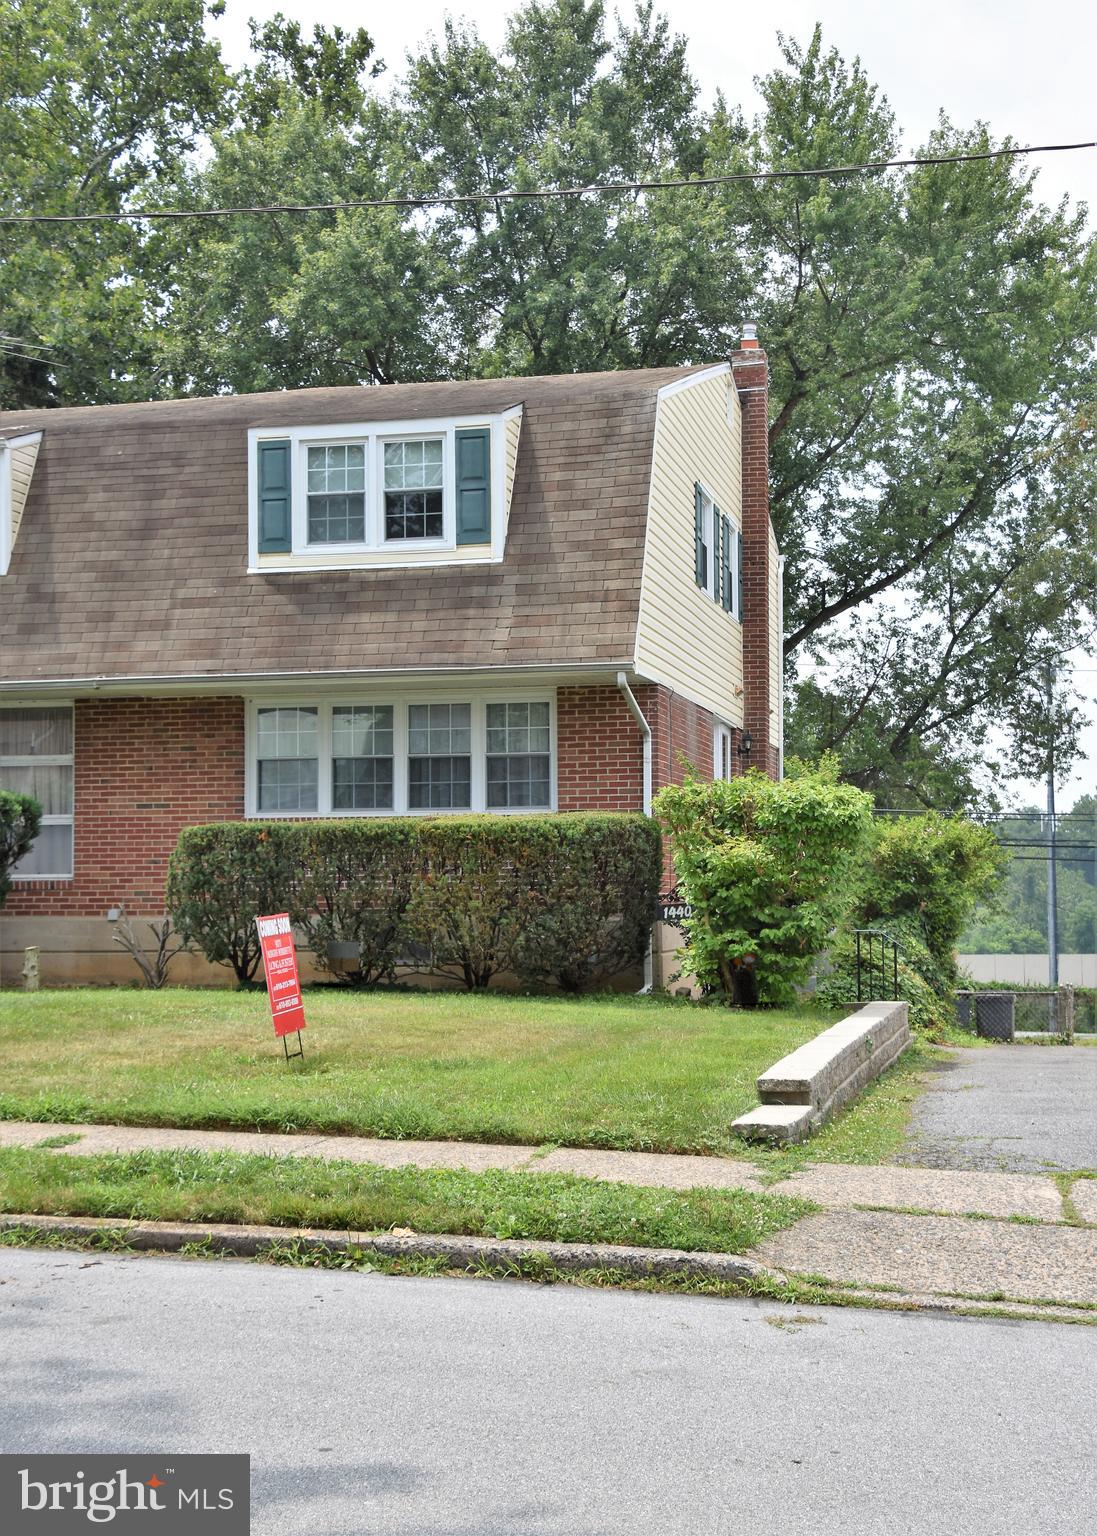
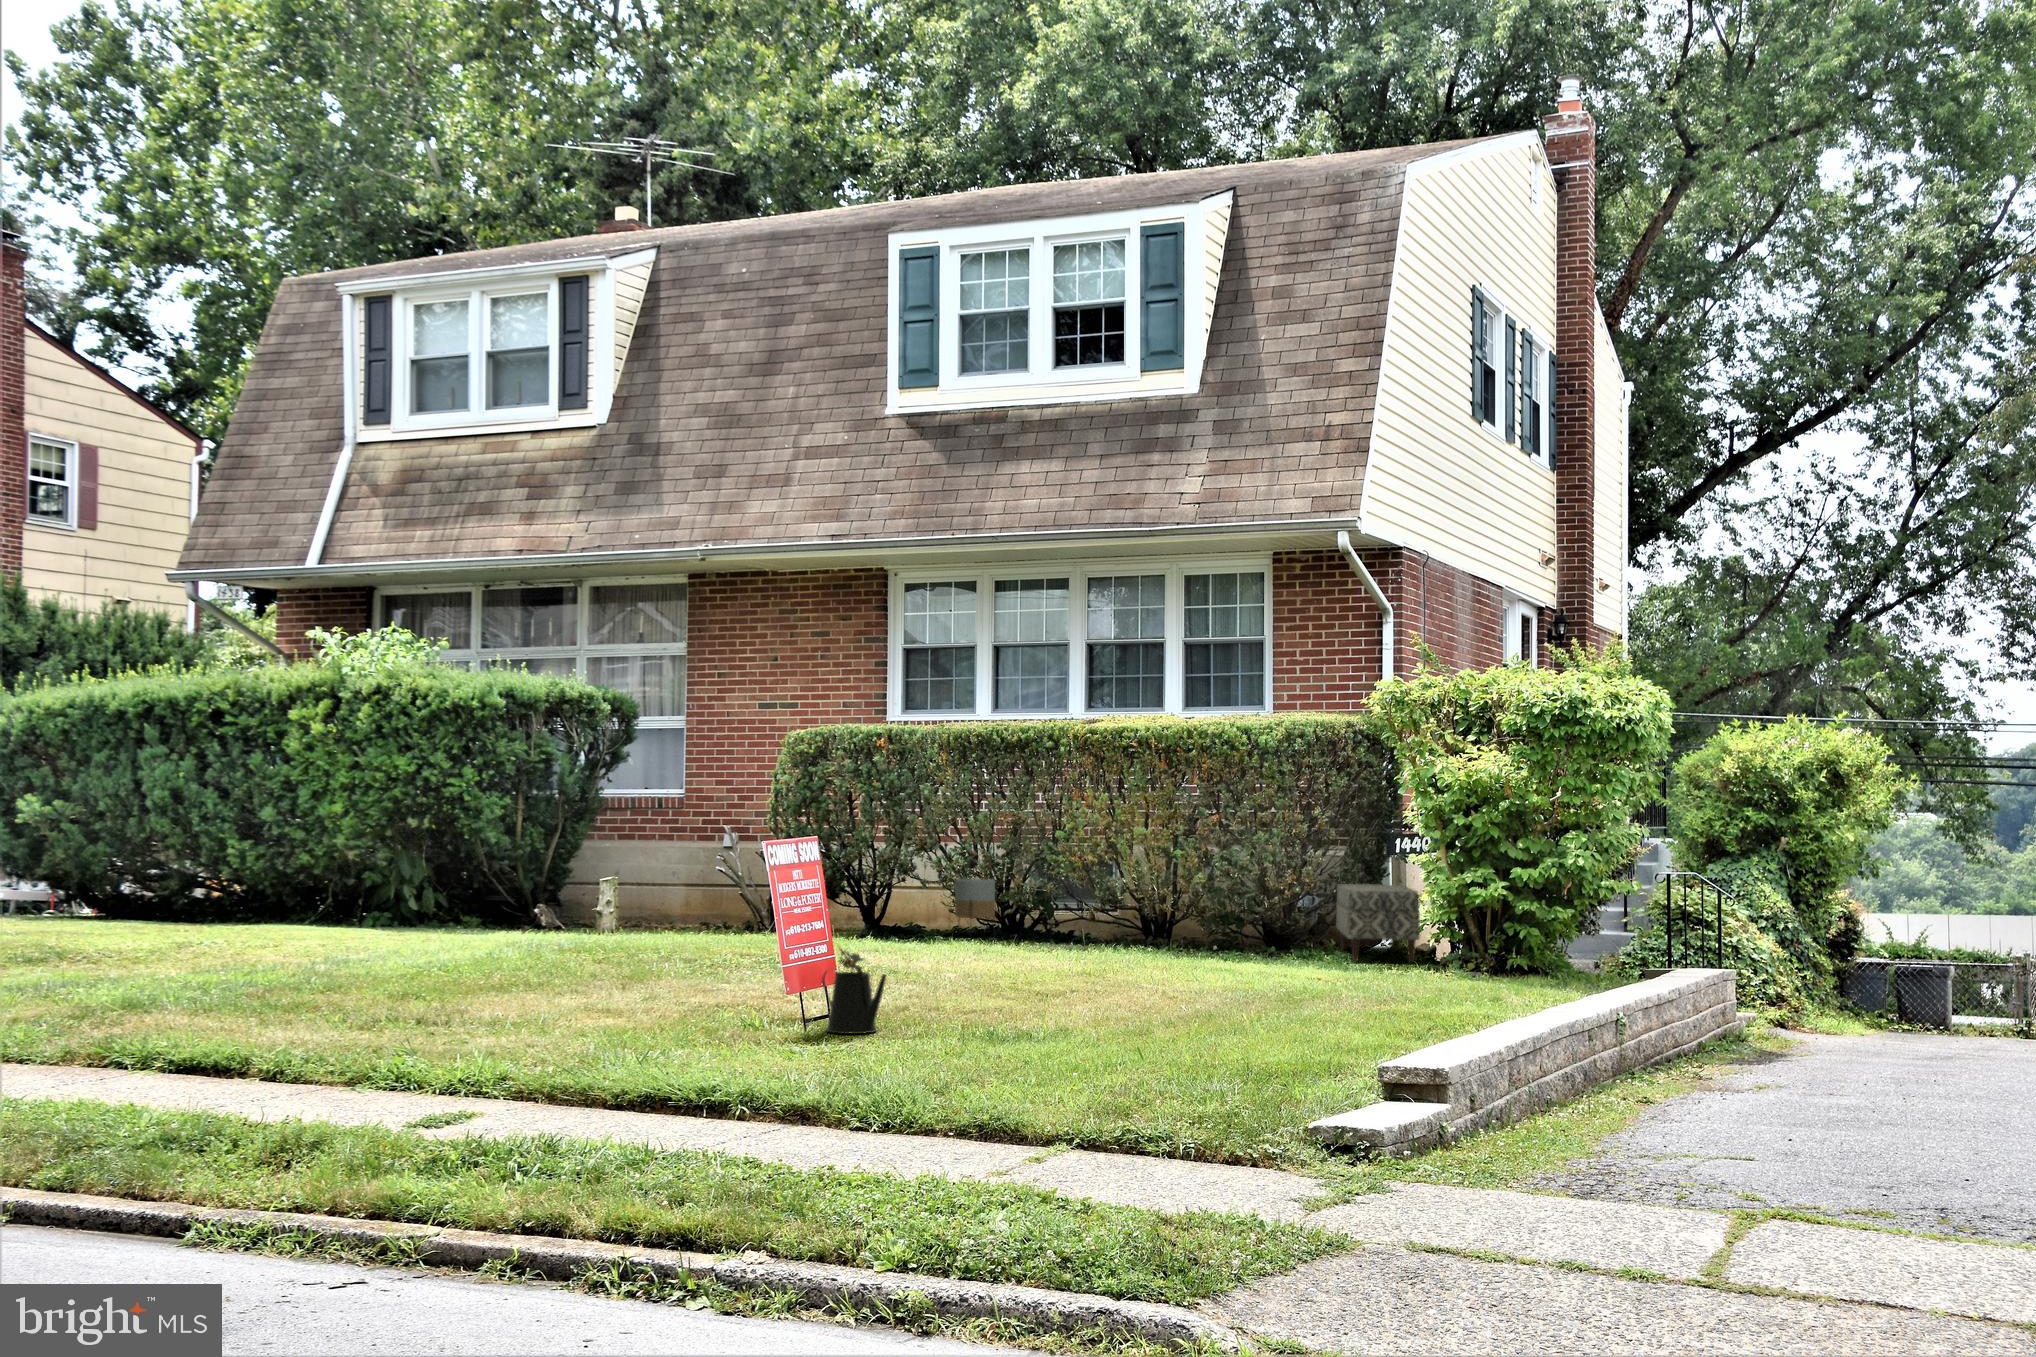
bench: none [624,941,695,999] -> present [1336,884,1420,962]
watering can: present [731,954,760,1004] -> present [822,946,886,1034]

